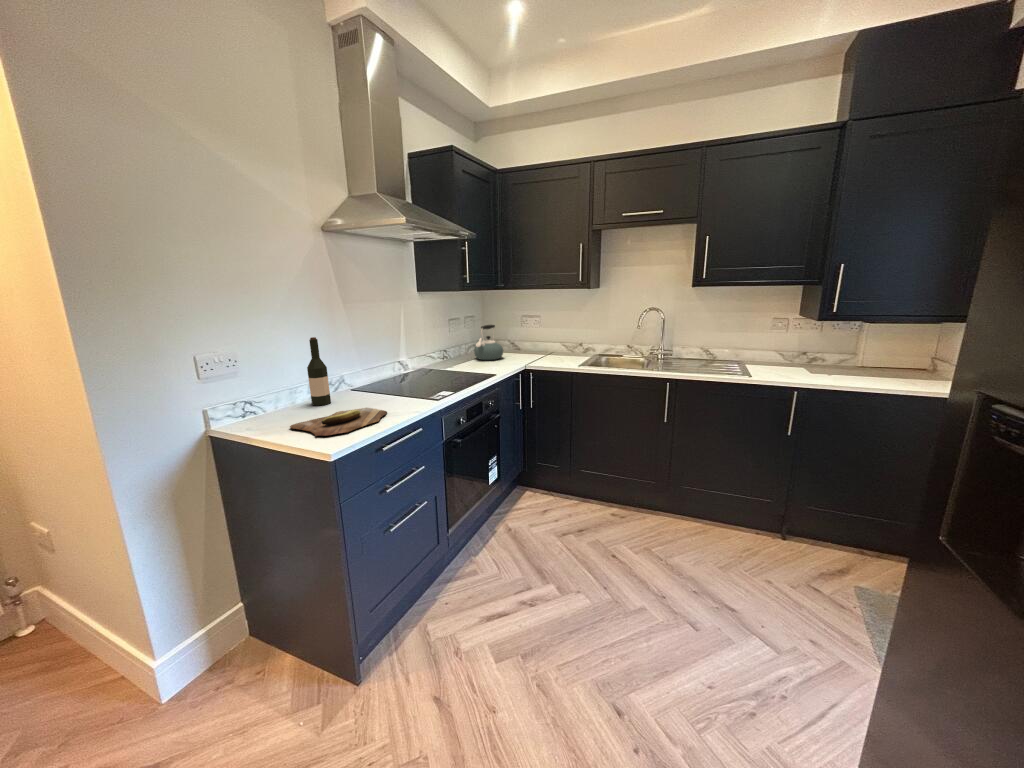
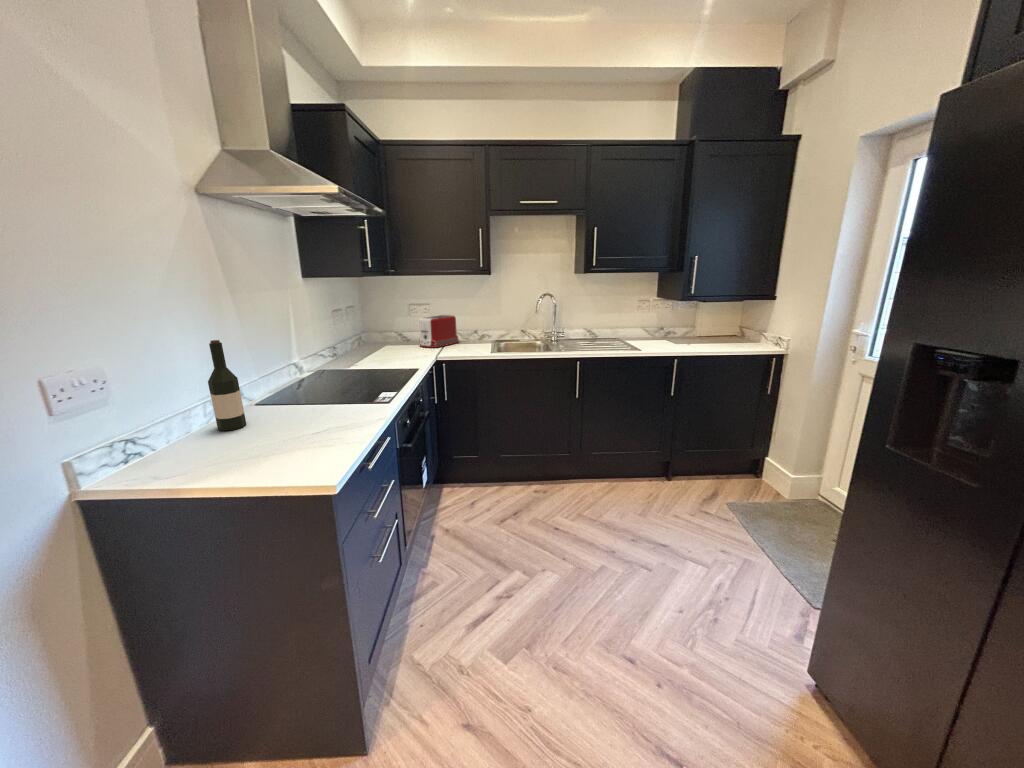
kettle: present [474,325,503,360] -> none [370,315,403,354]
toaster: none [522,327,561,357] -> present [419,315,458,348]
cutting board: present [290,408,387,436] -> none [227,423,348,469]

